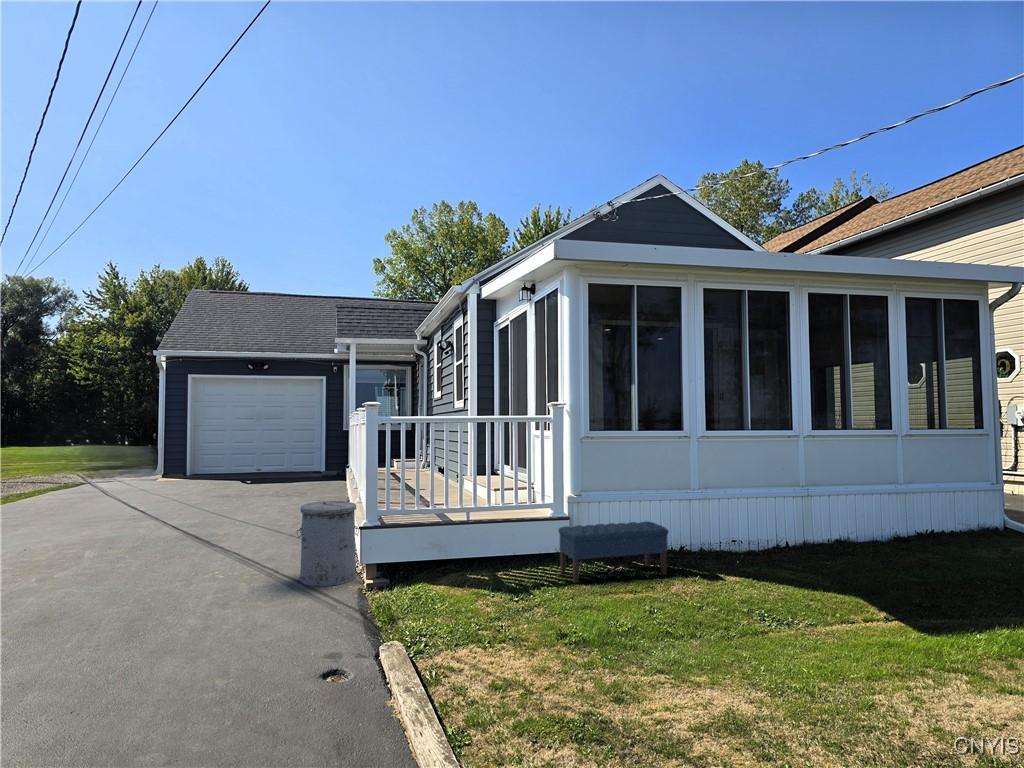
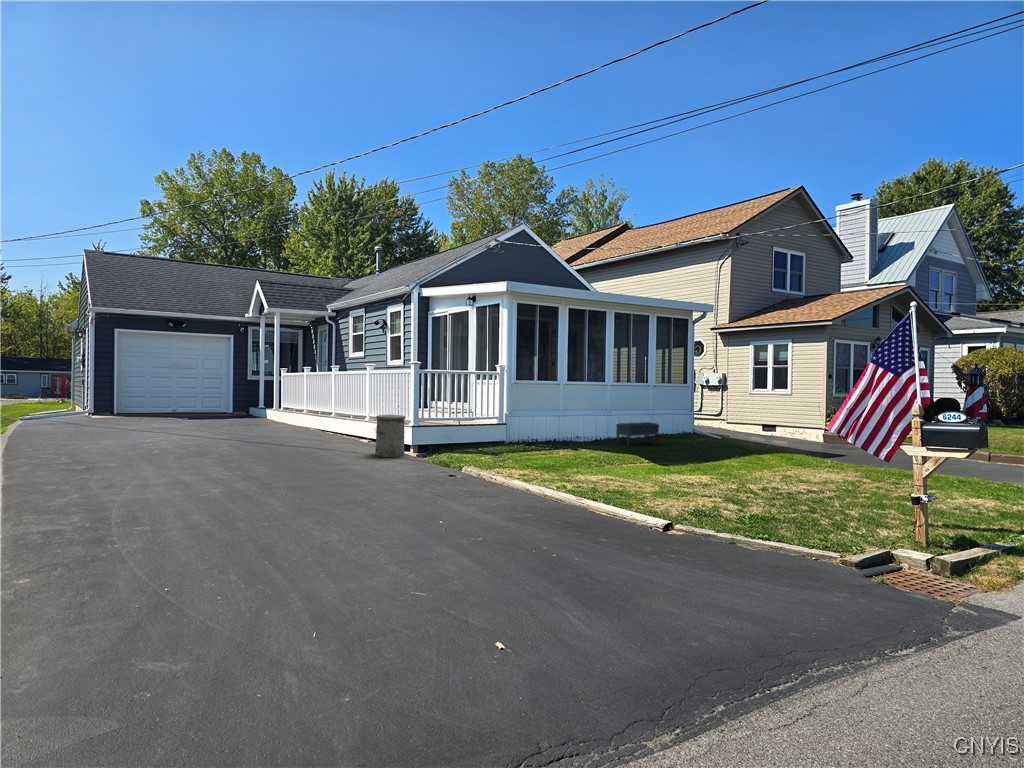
bench: present [558,521,669,583] -> present [616,422,659,446]

